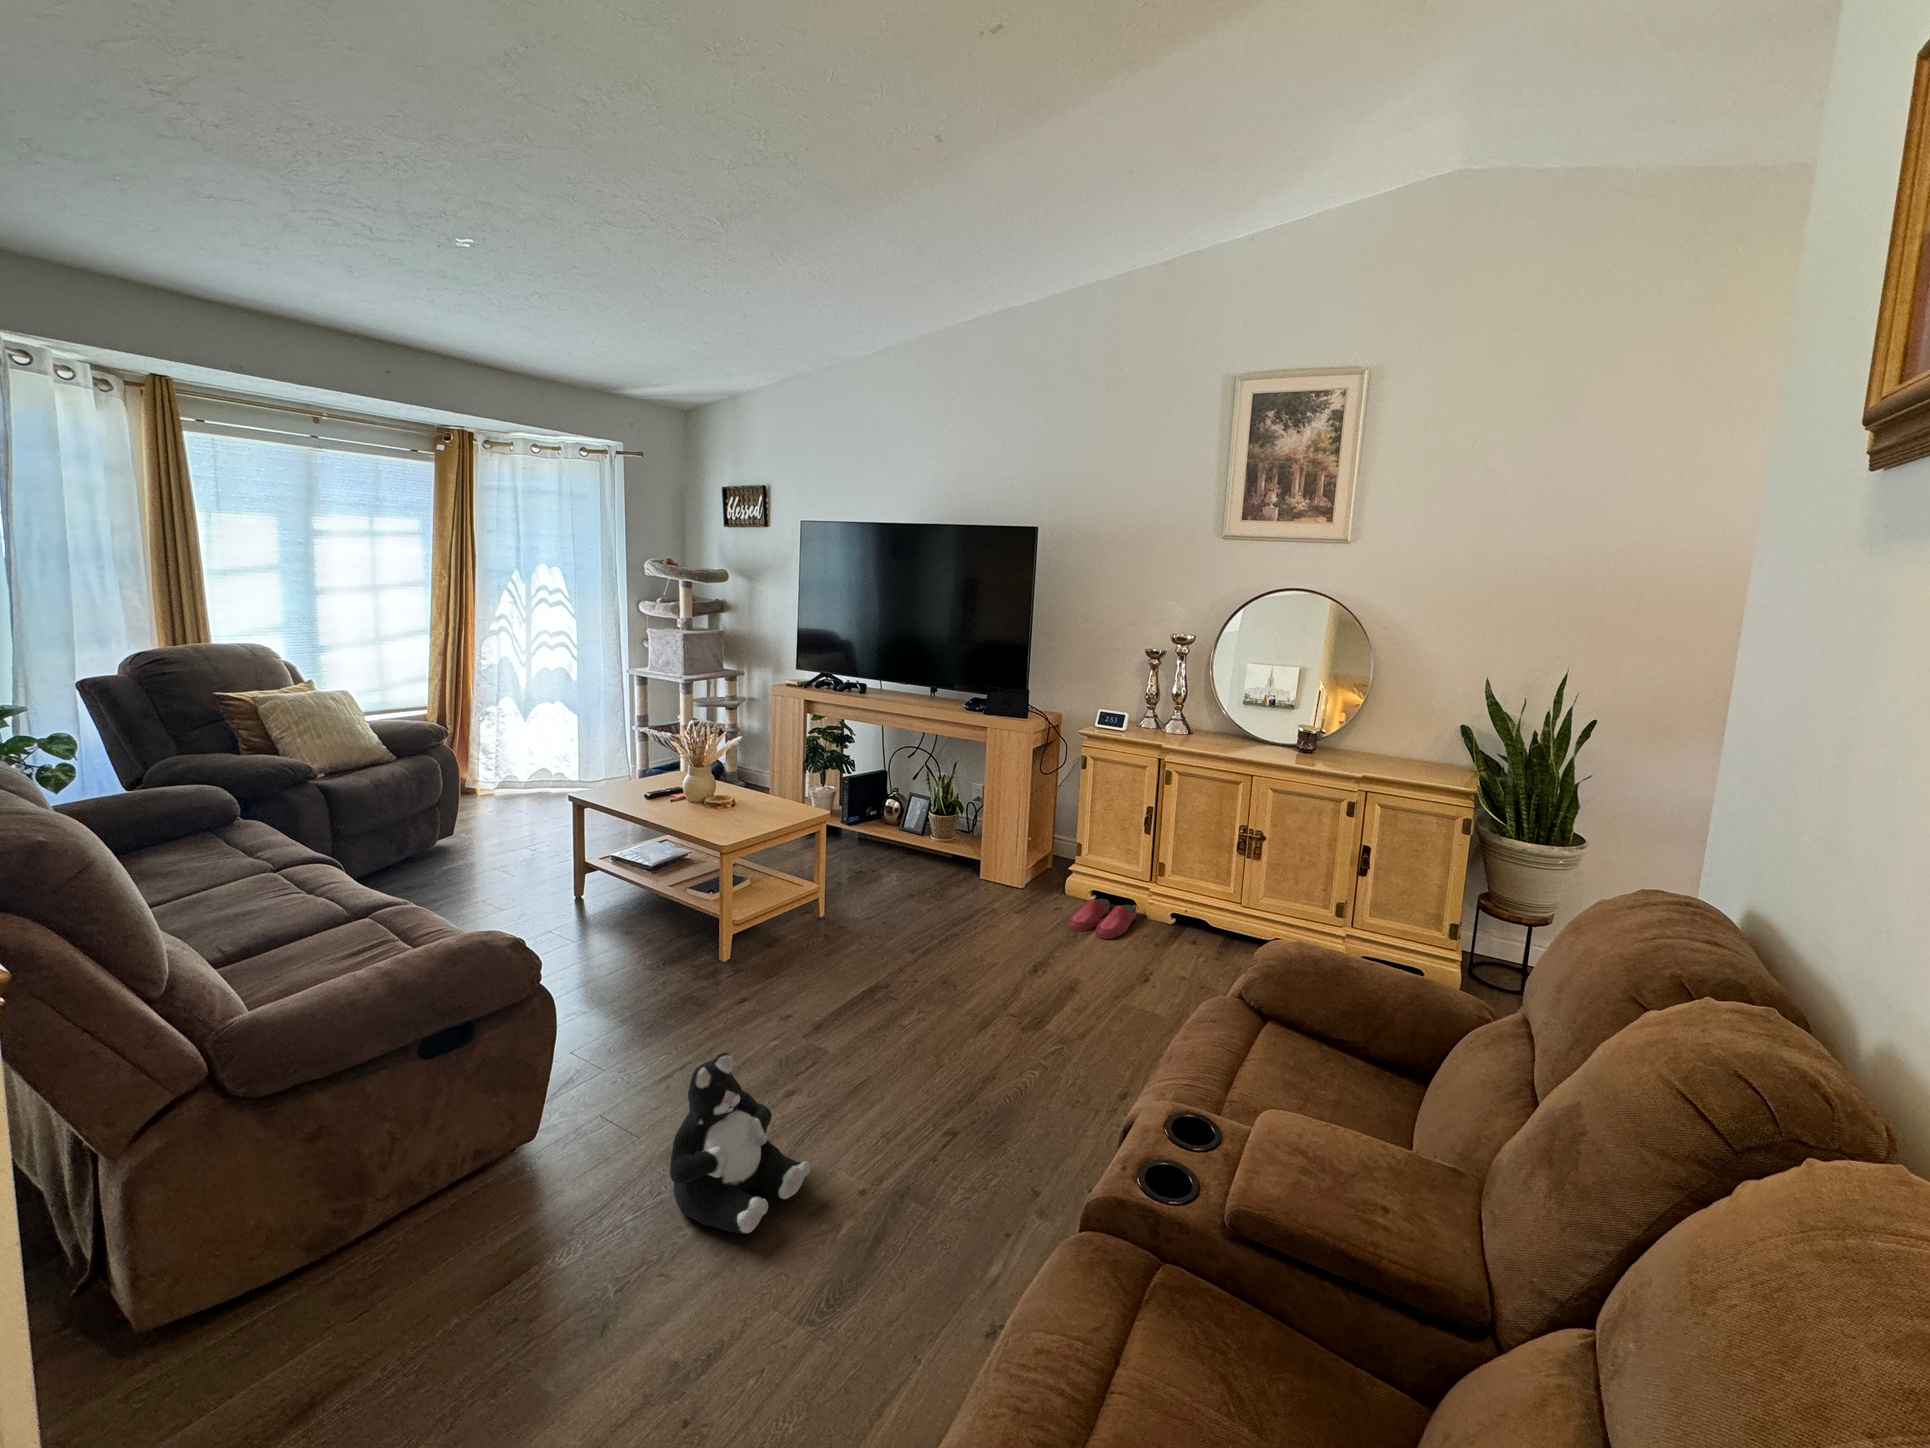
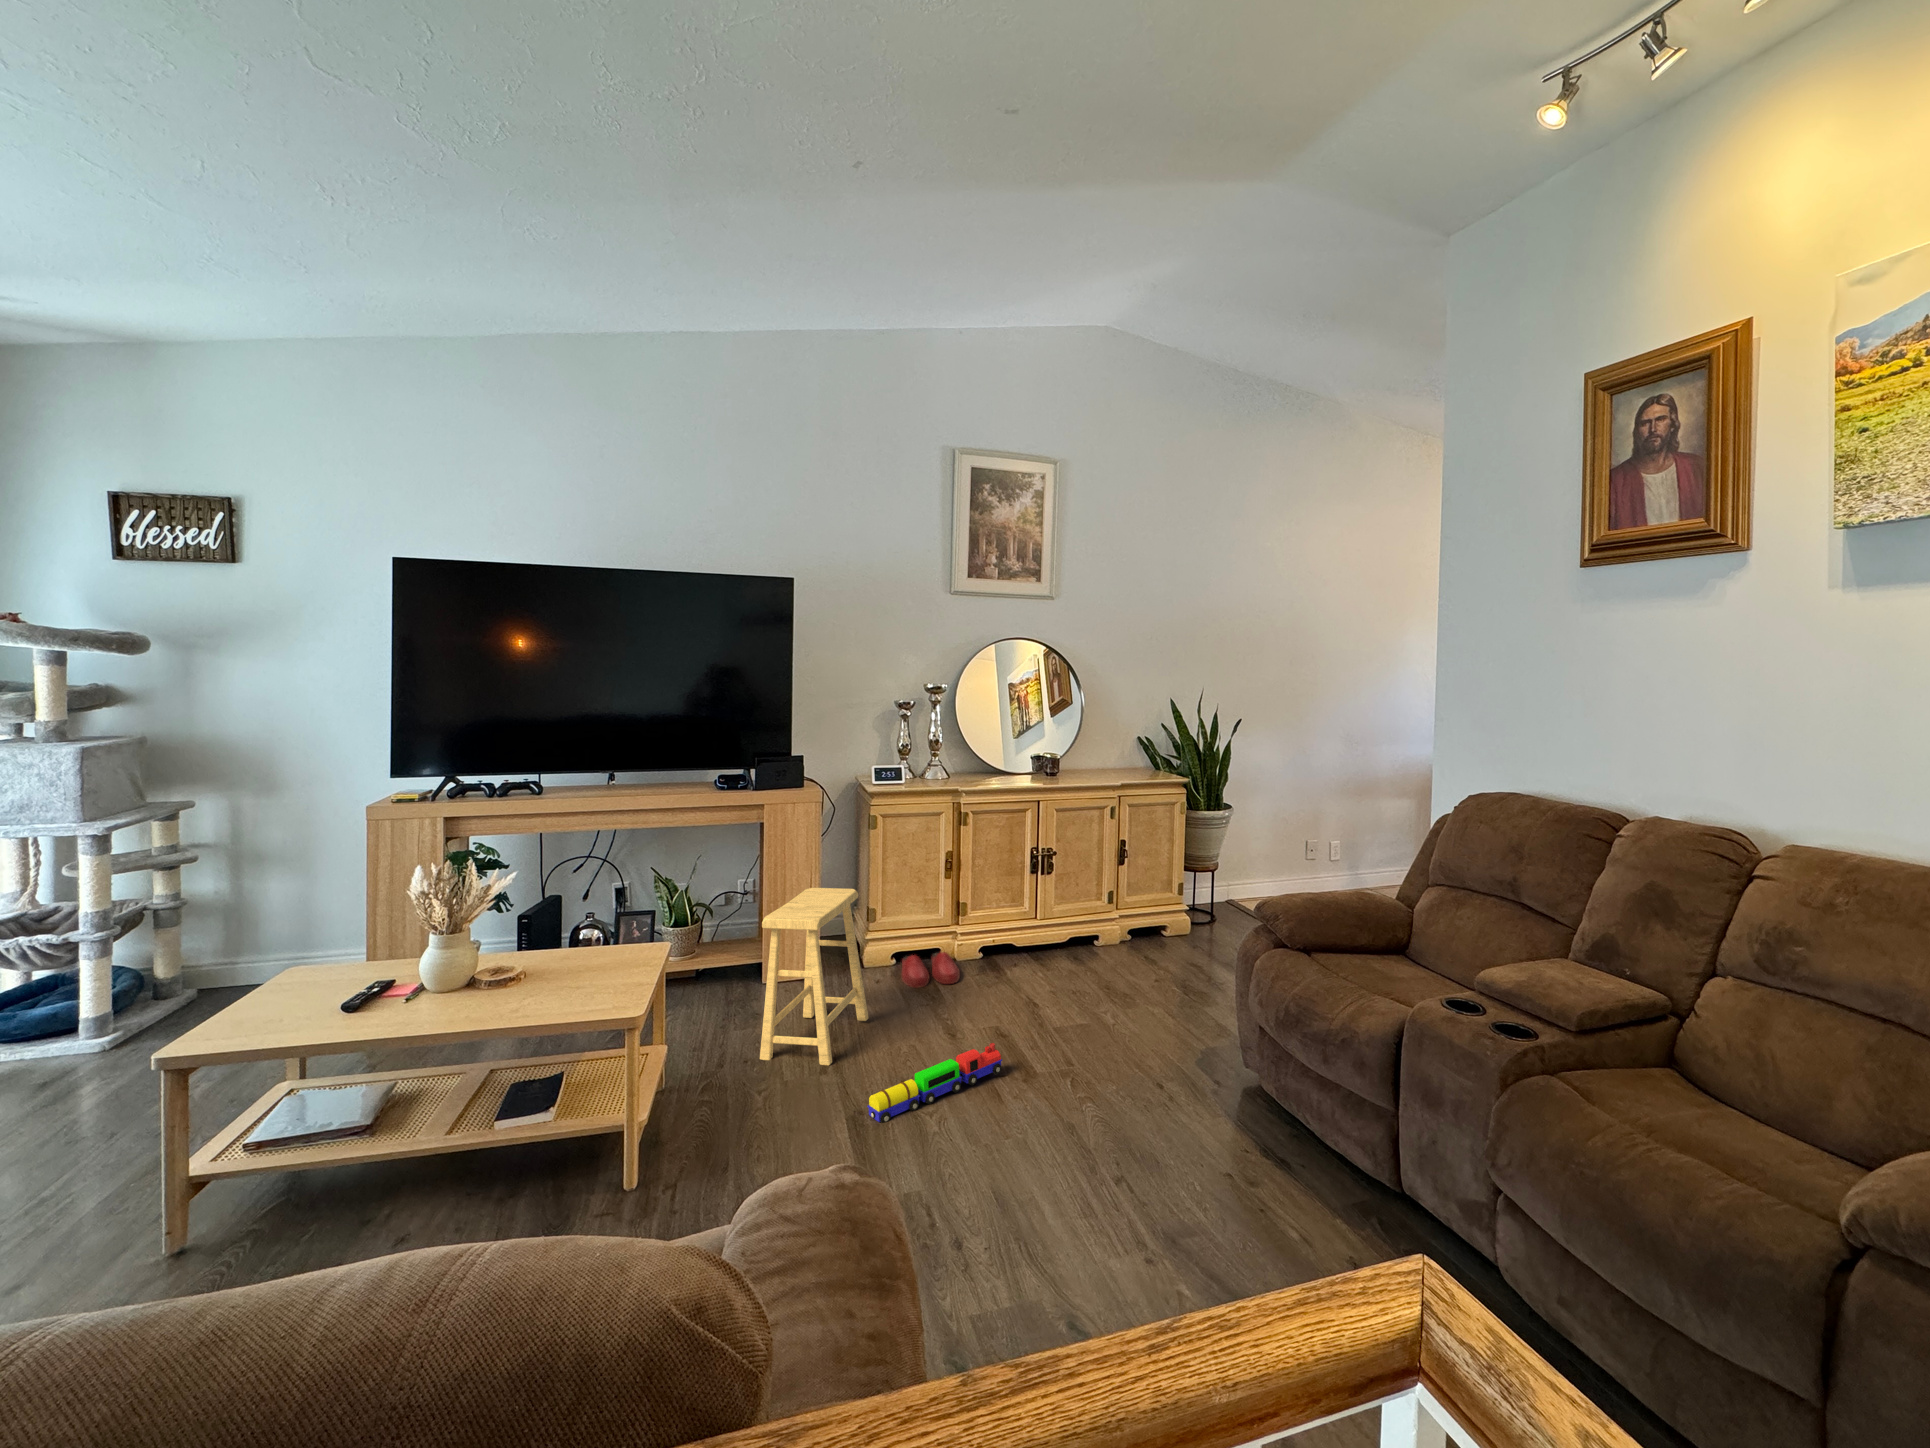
footstool: none [873,810,985,964] -> present [760,888,868,1066]
toy train: none [845,999,992,1034] -> present [867,1043,1002,1123]
plush toy: present [670,1053,810,1234] -> none [972,1112,1112,1282]

